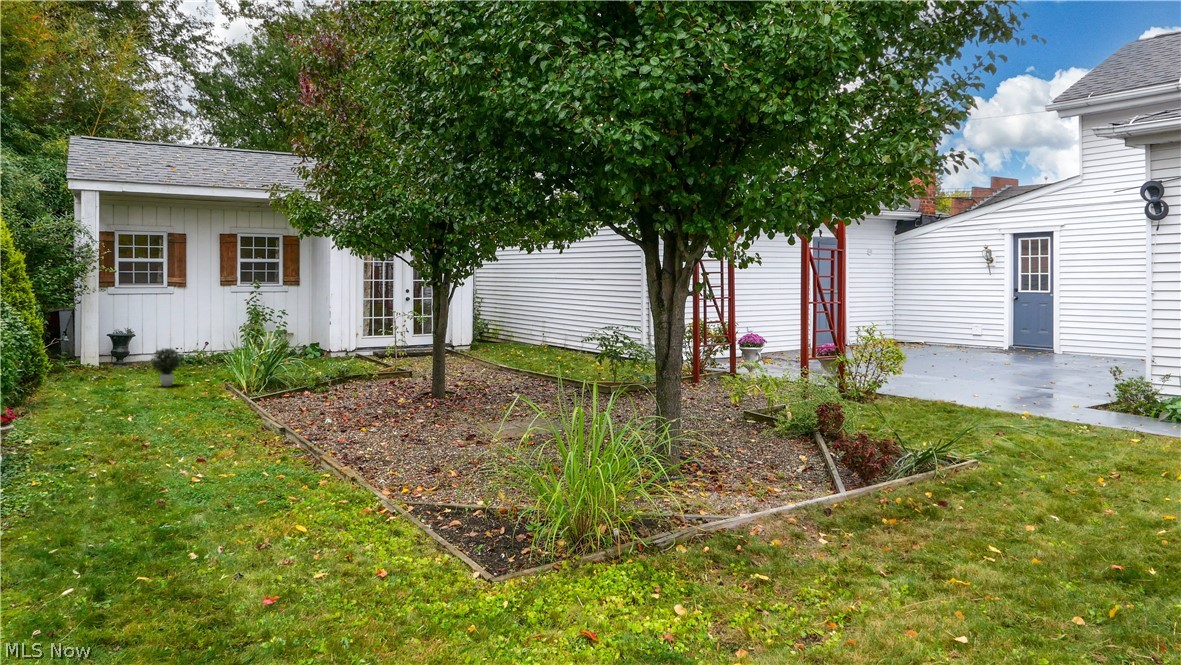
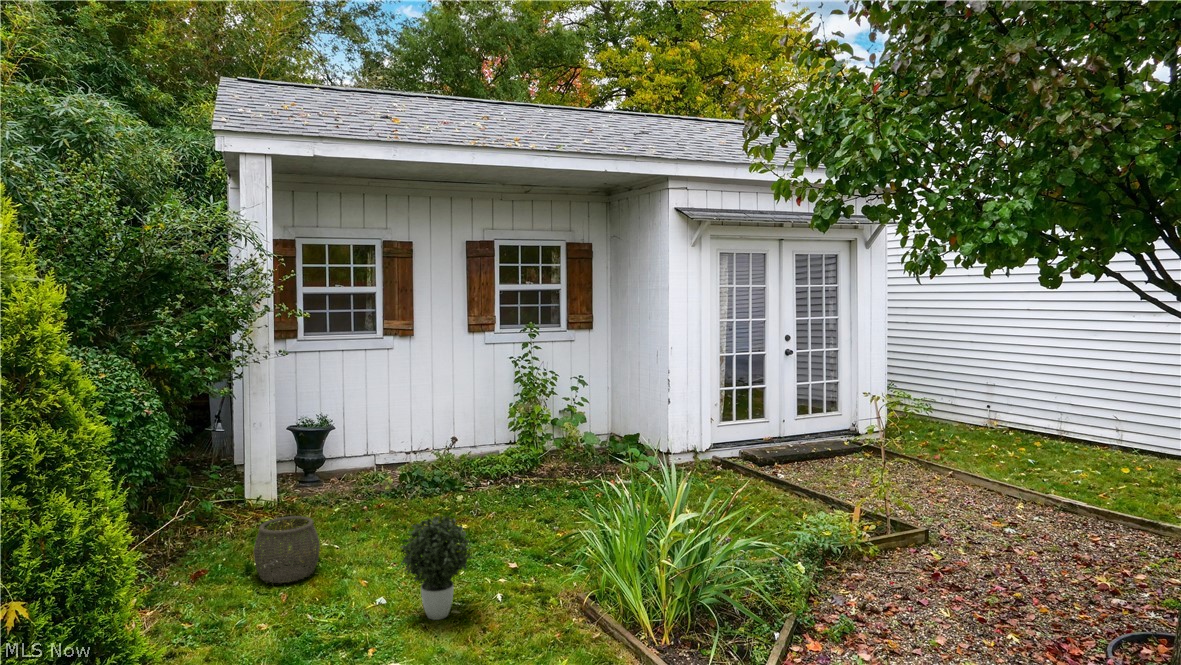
woven basket: none [88,356,120,381] -> present [254,516,320,583]

